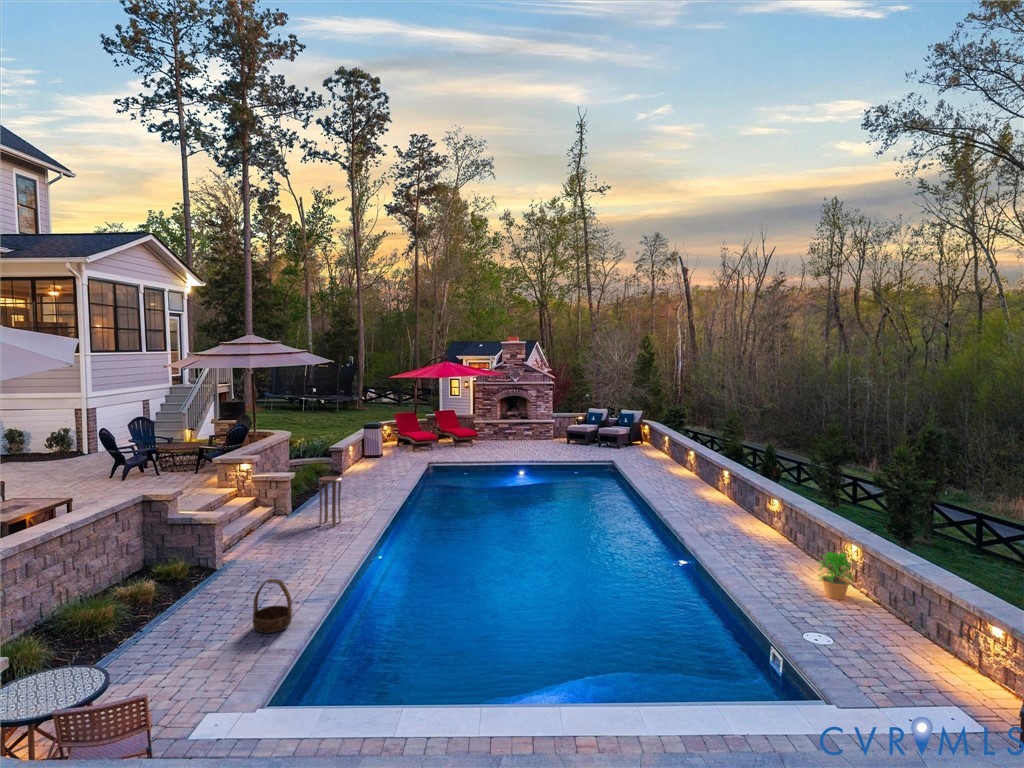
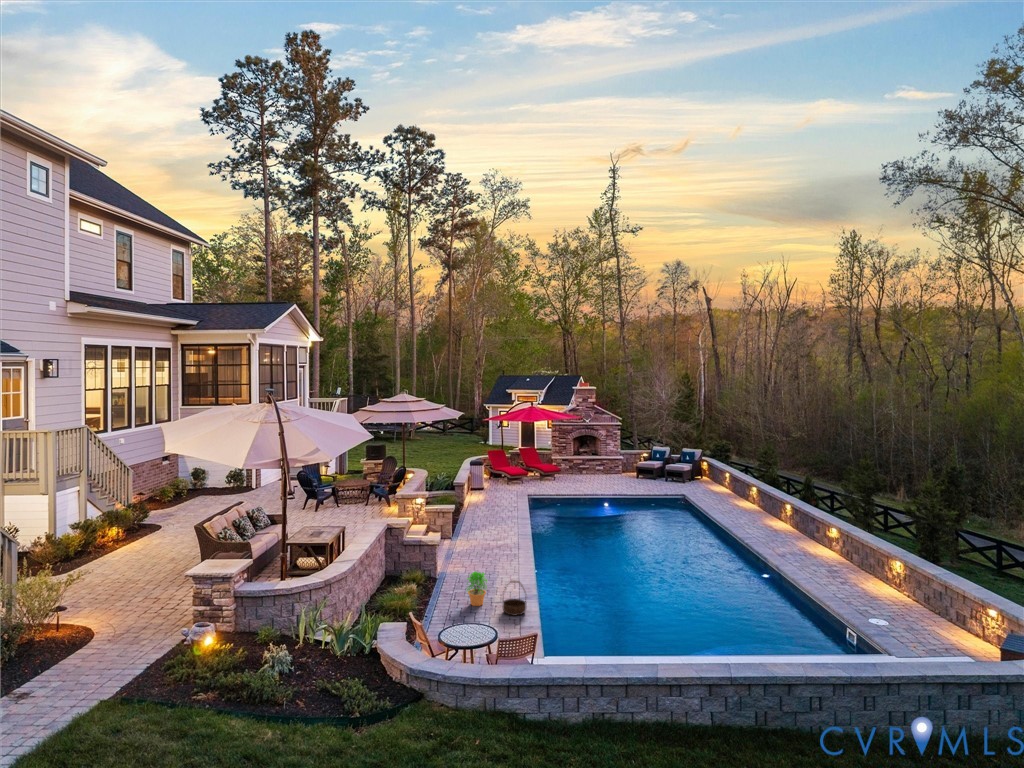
stool: present [318,476,342,527] -> none [482,509,500,548]
potted plant: present [819,552,852,600] -> present [467,571,487,606]

